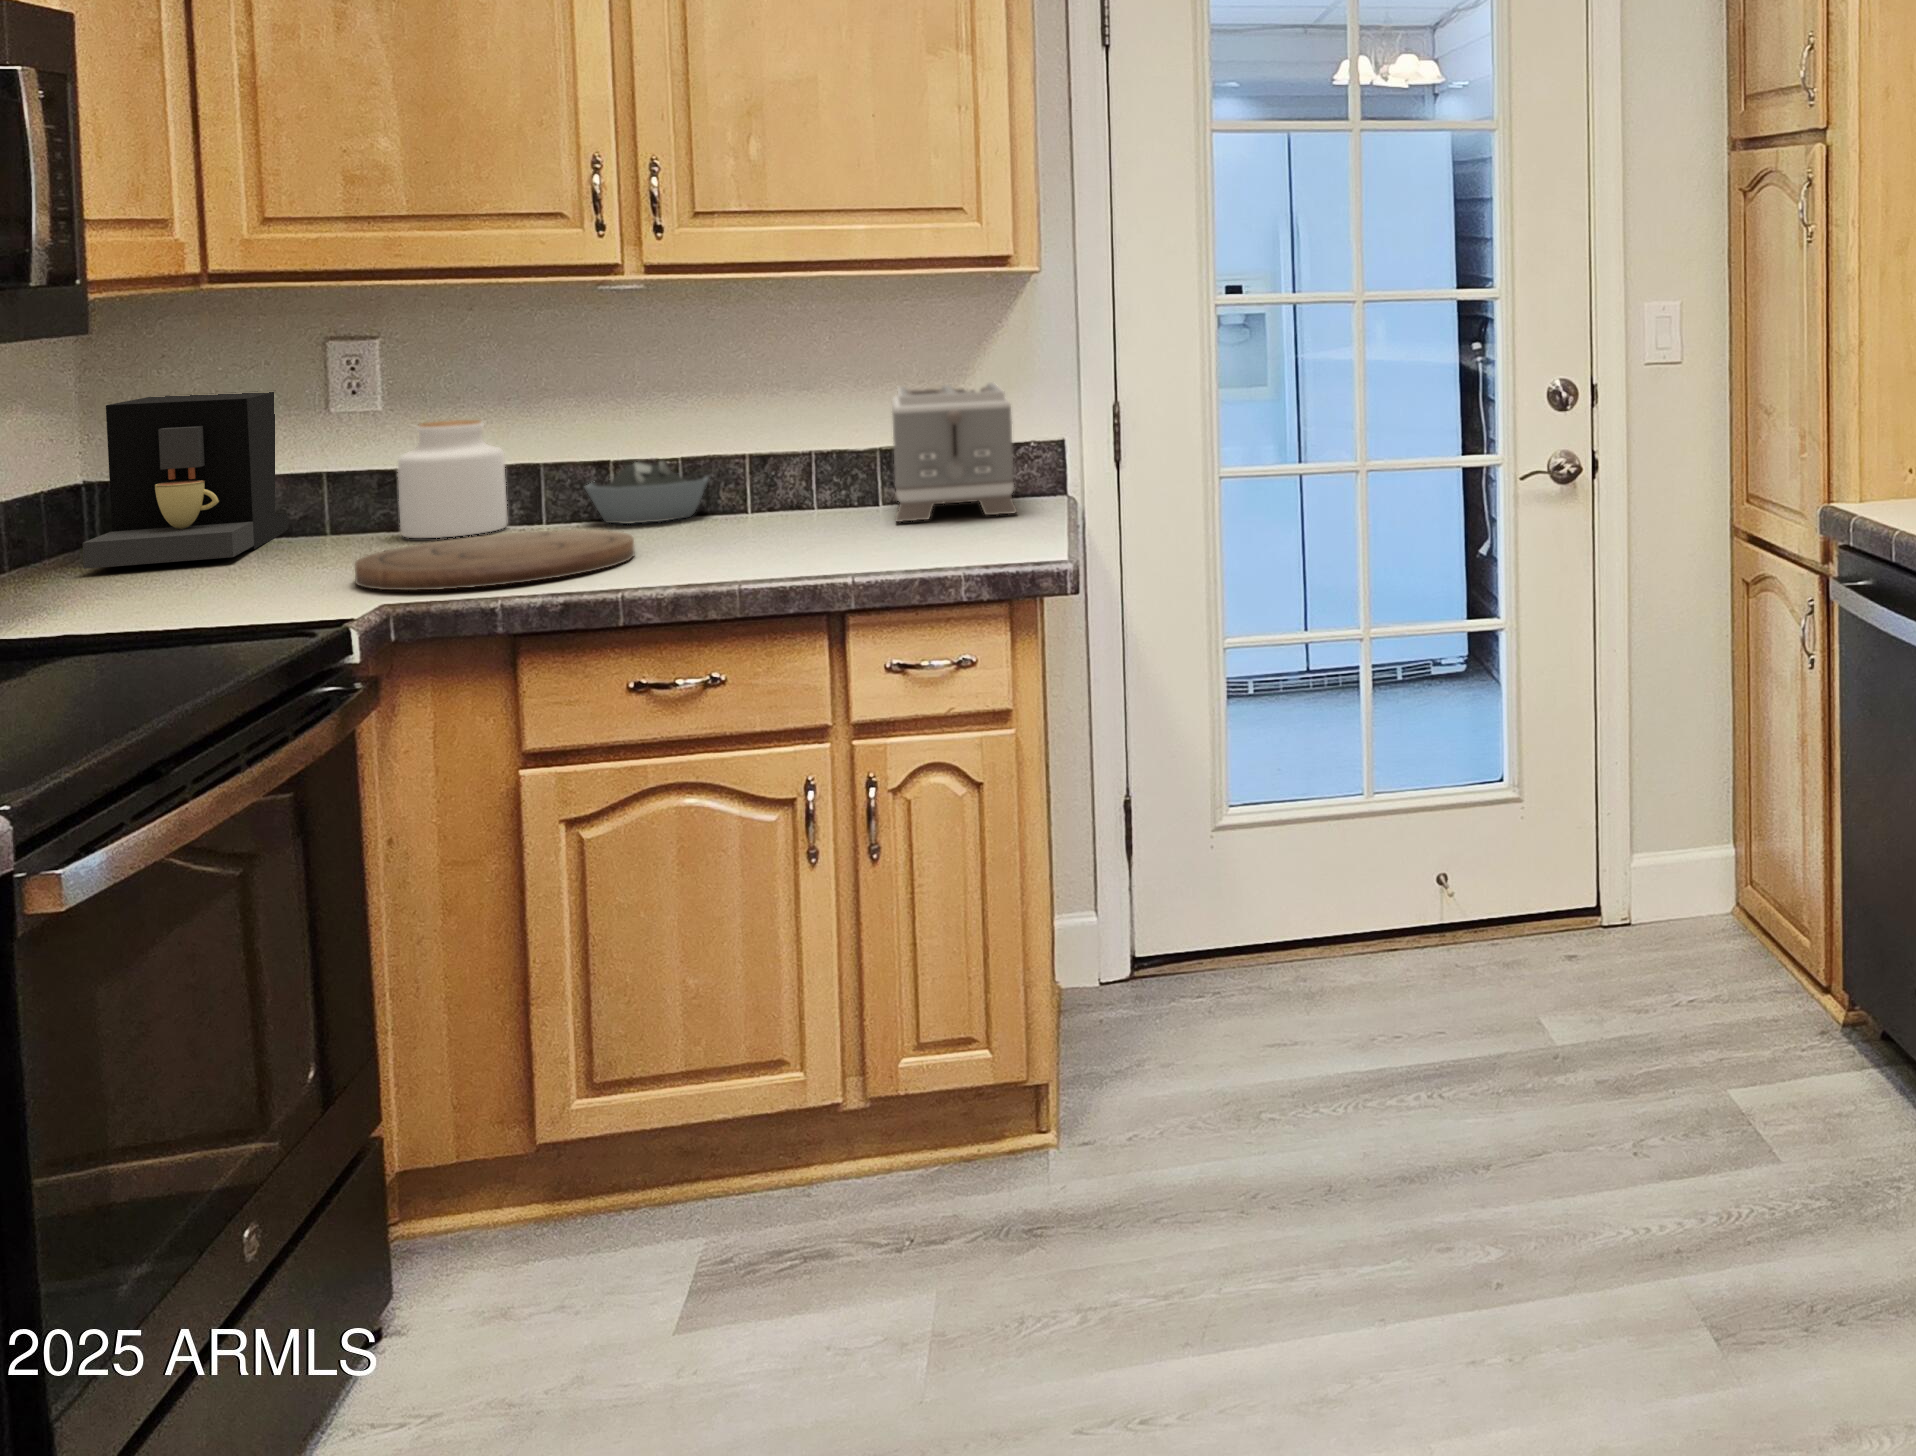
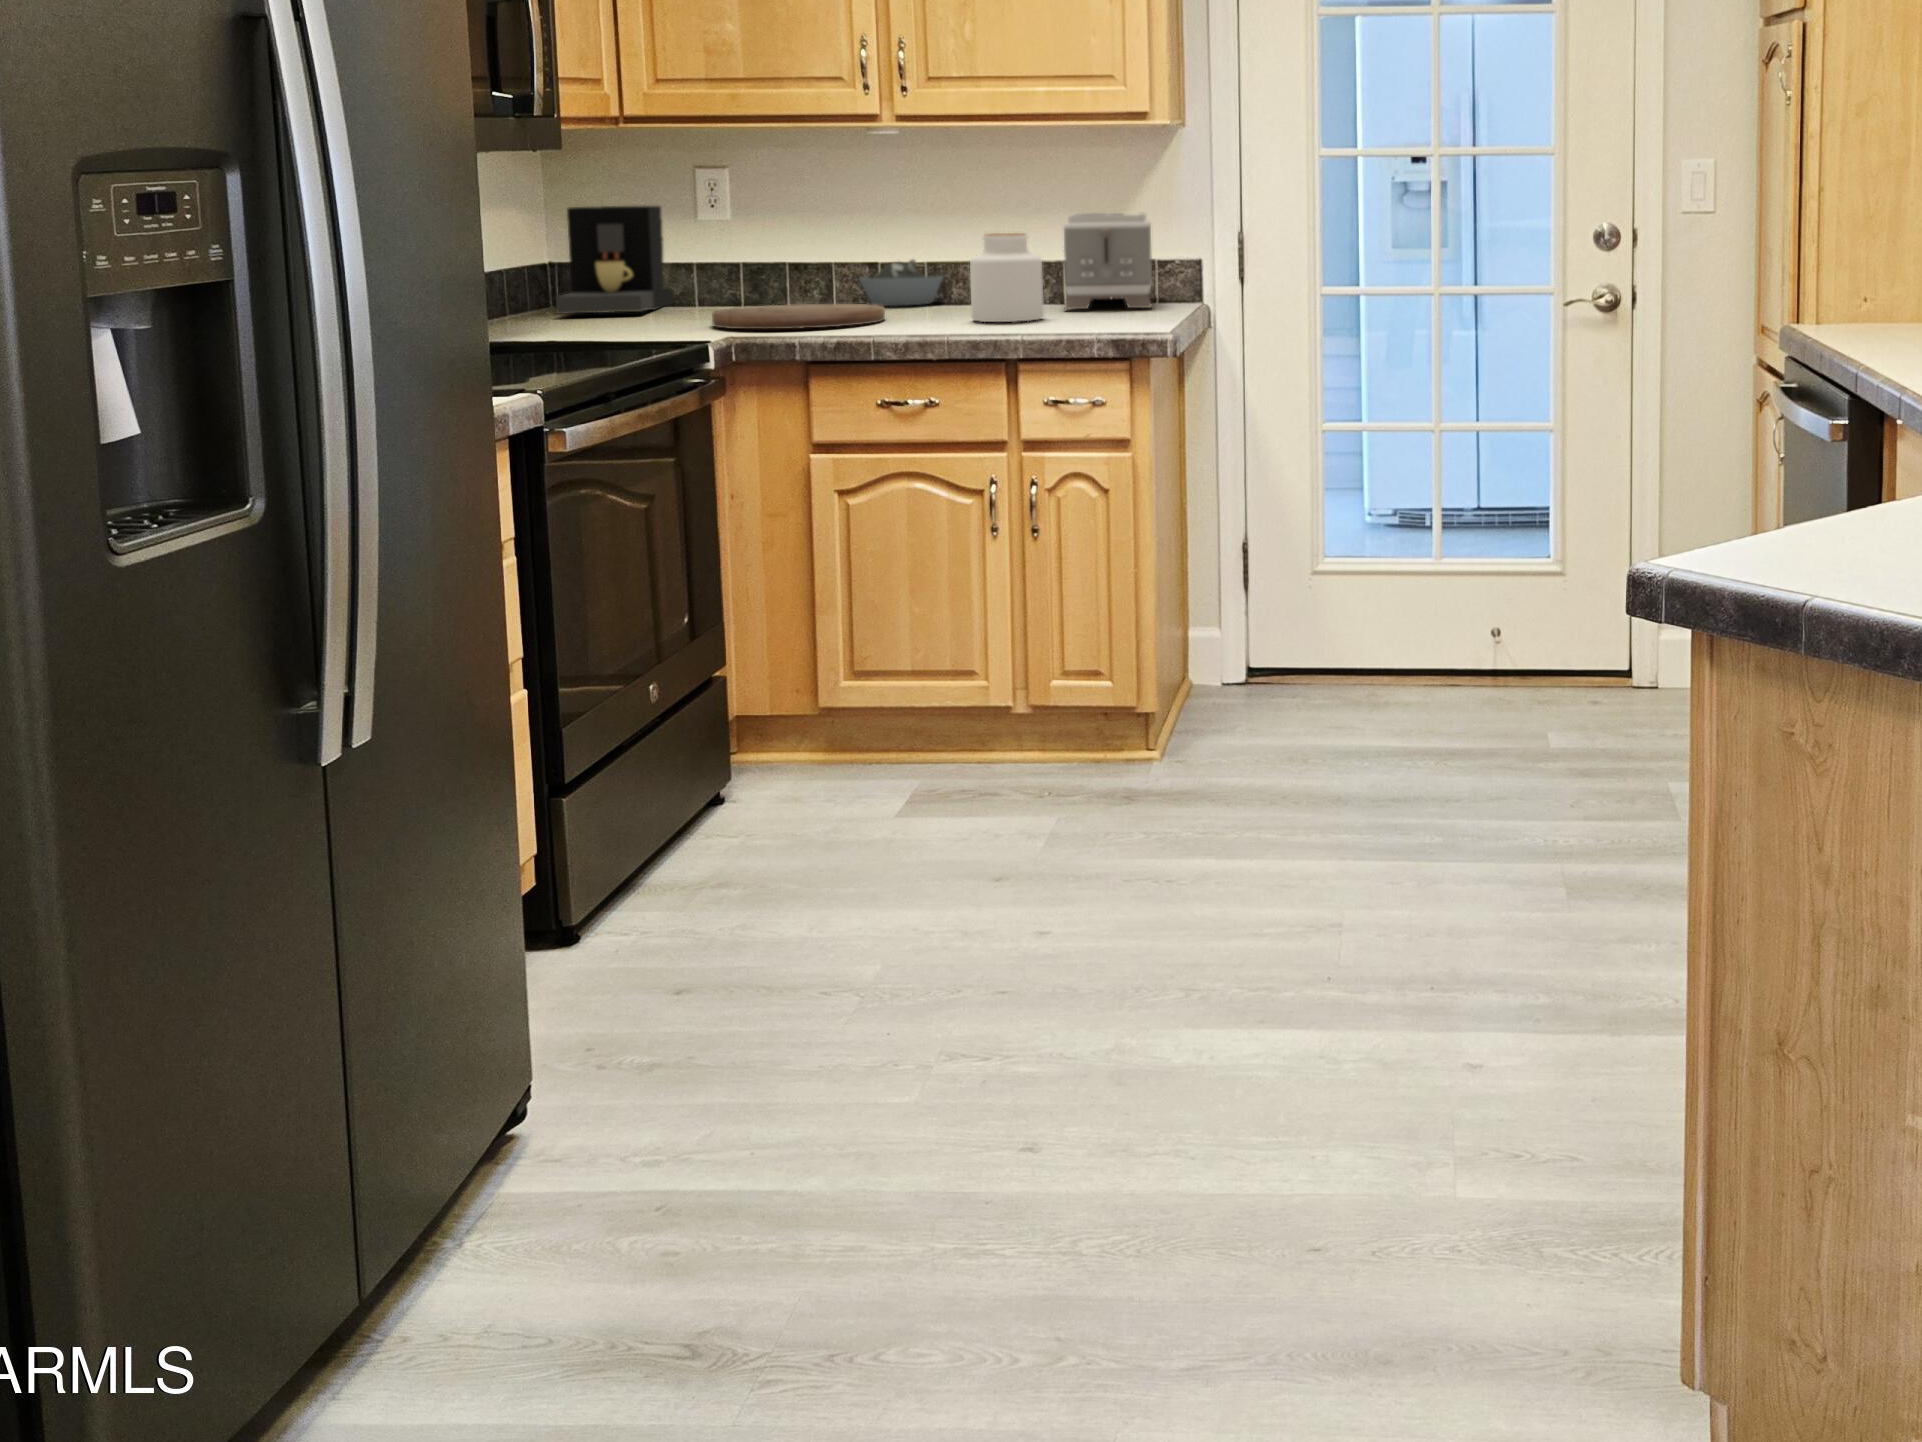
jar: present [398,420,508,538] -> present [970,233,1044,322]

